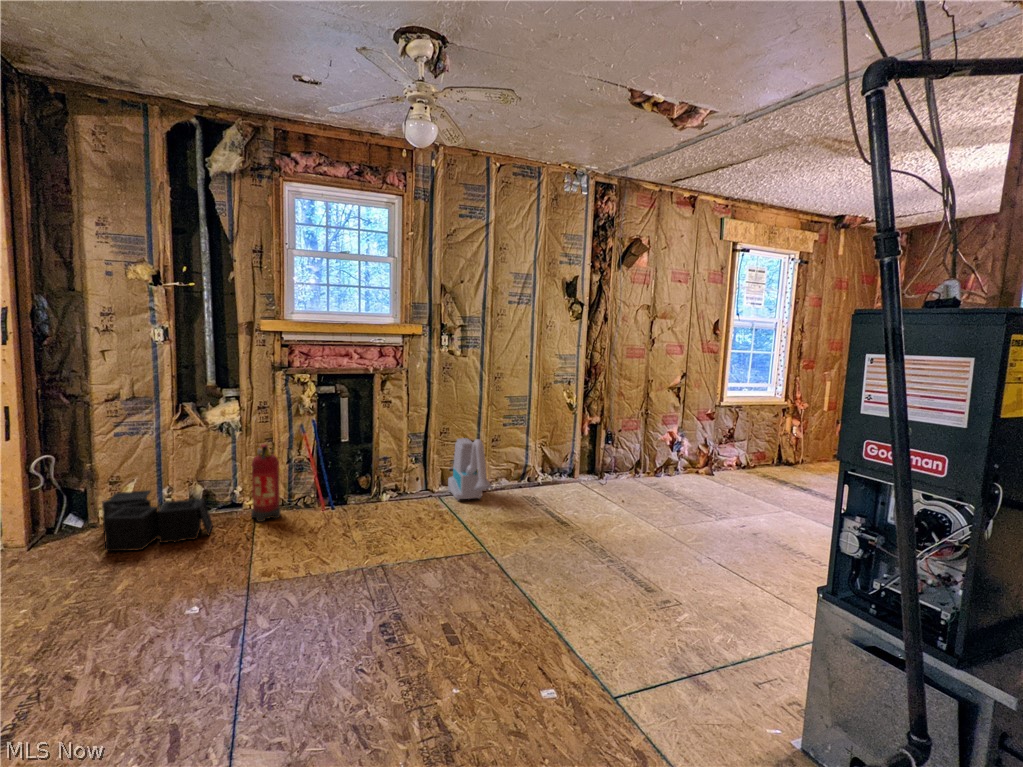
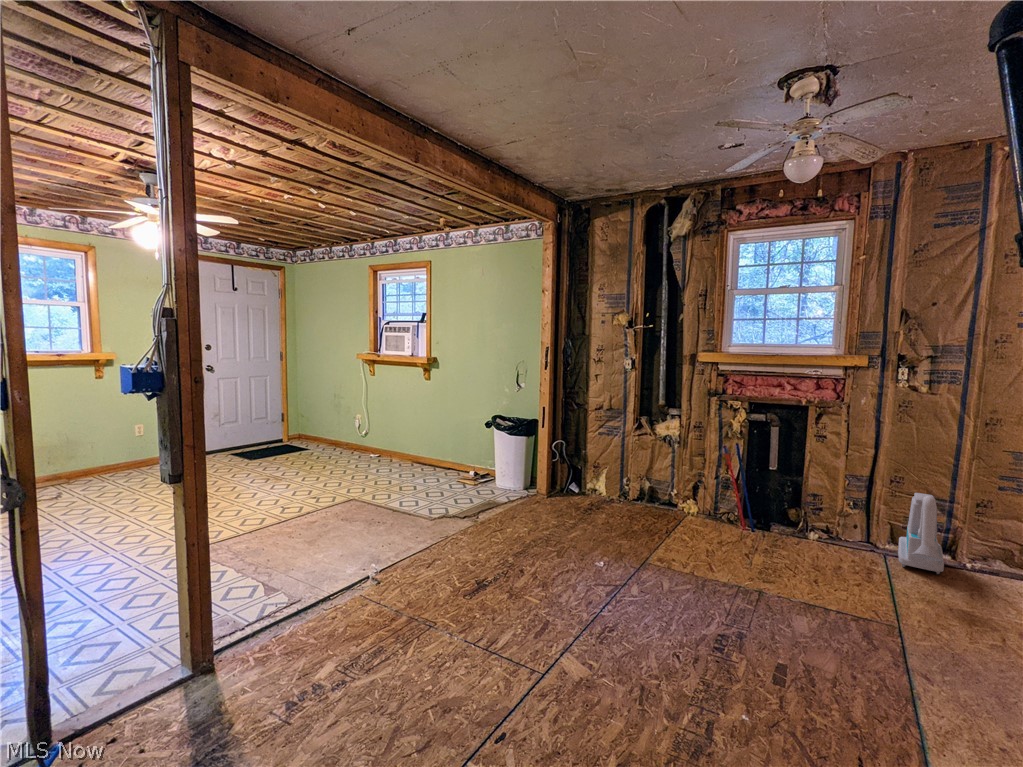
fire extinguisher: present [251,444,281,522] -> none [678,457,704,524]
storage bin: present [102,490,212,551] -> none [579,474,649,521]

